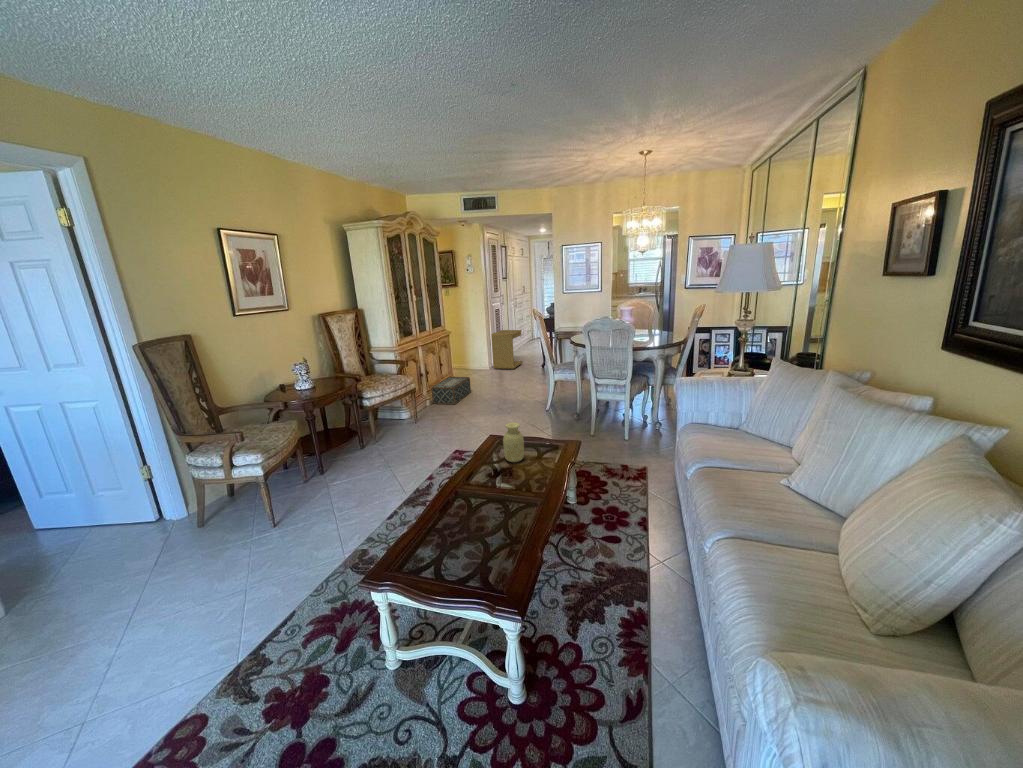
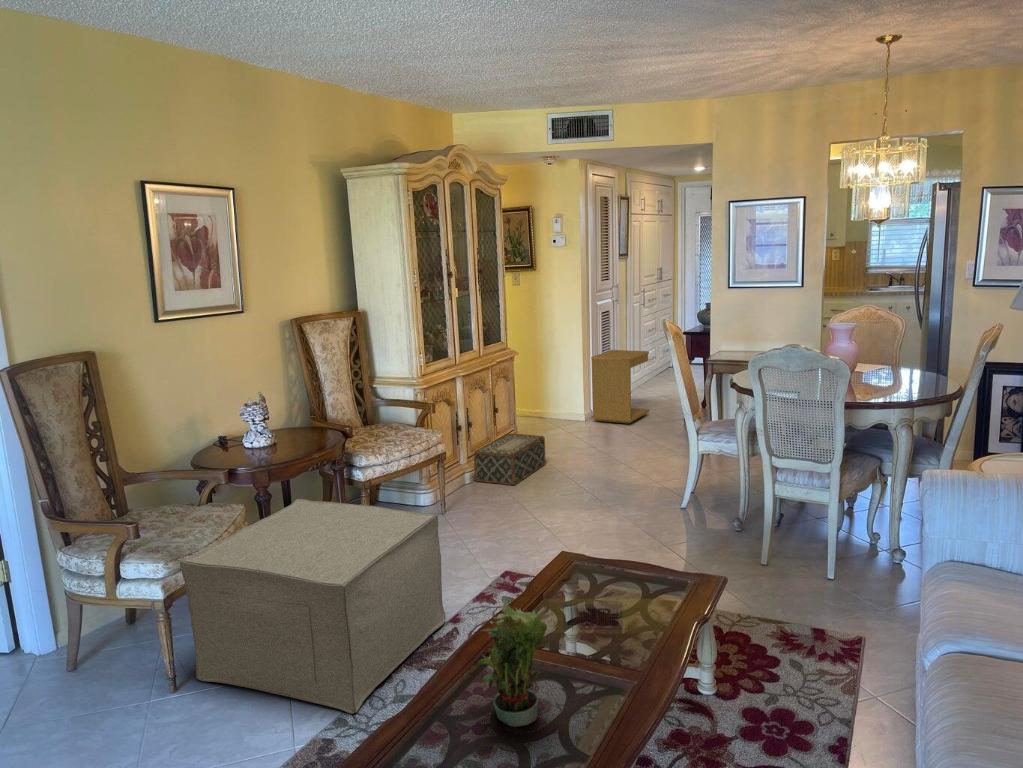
ottoman: none [261,417,426,535] -> present [180,499,446,714]
vase: present [503,422,524,462] -> none [577,534,614,607]
potted plant: none [451,461,497,531] -> present [469,603,549,726]

